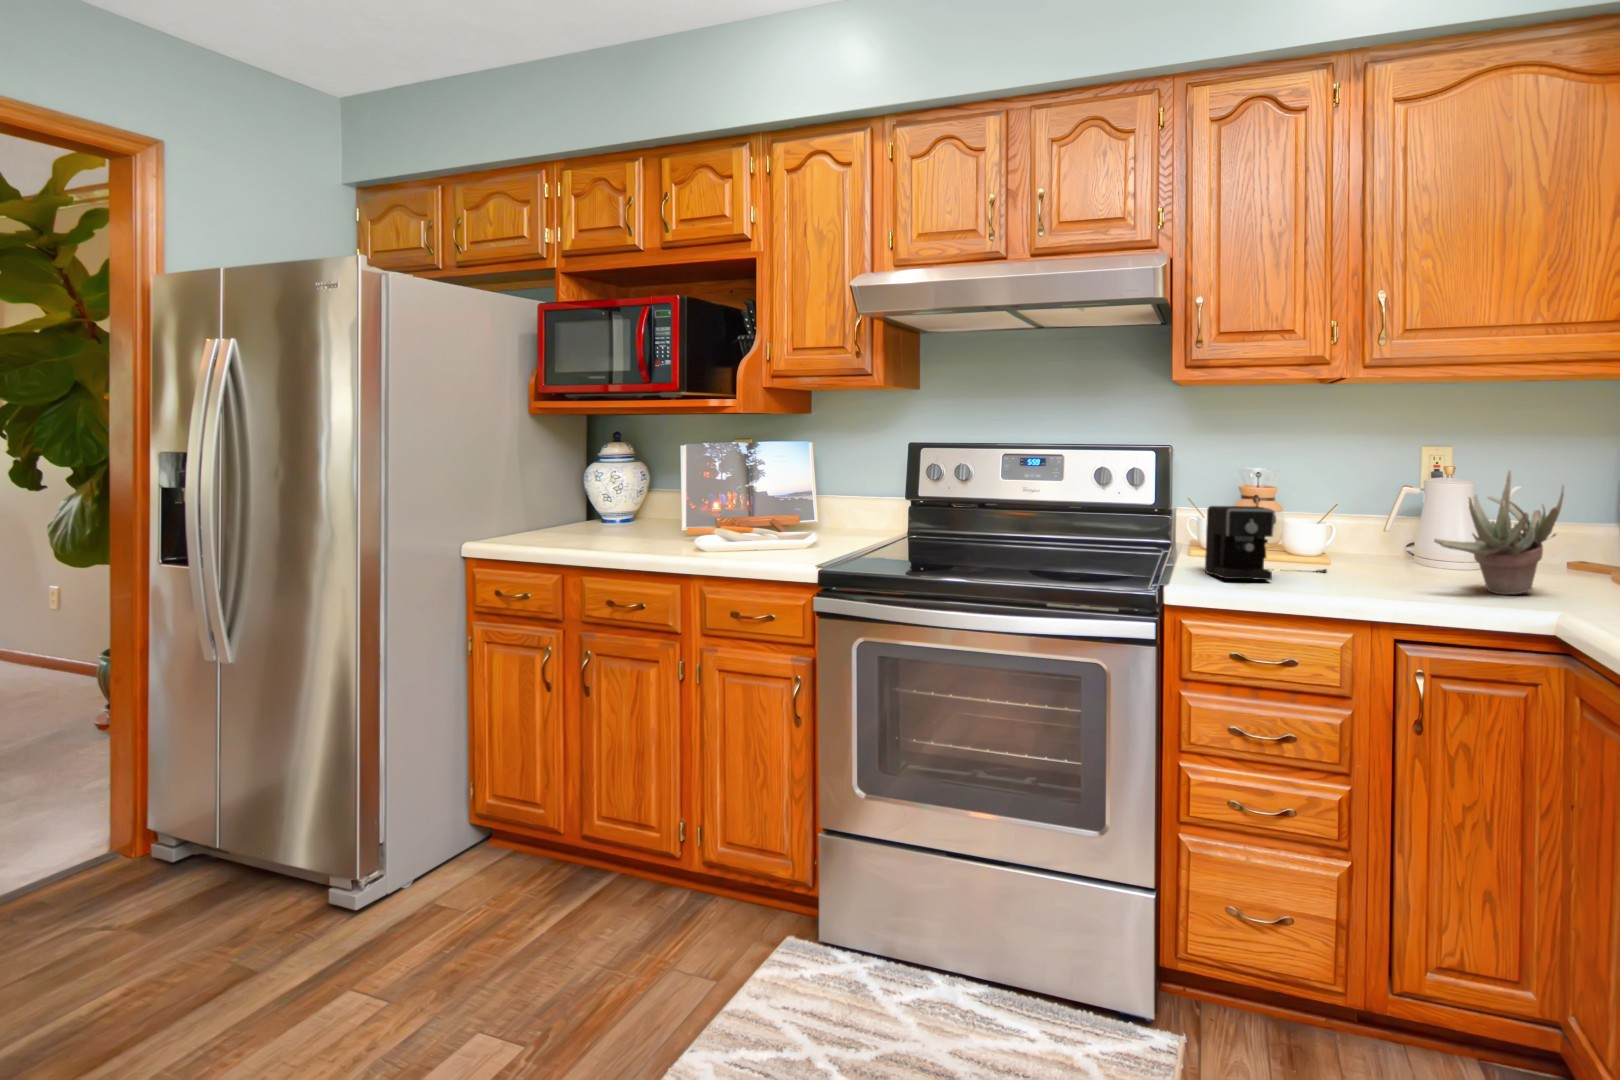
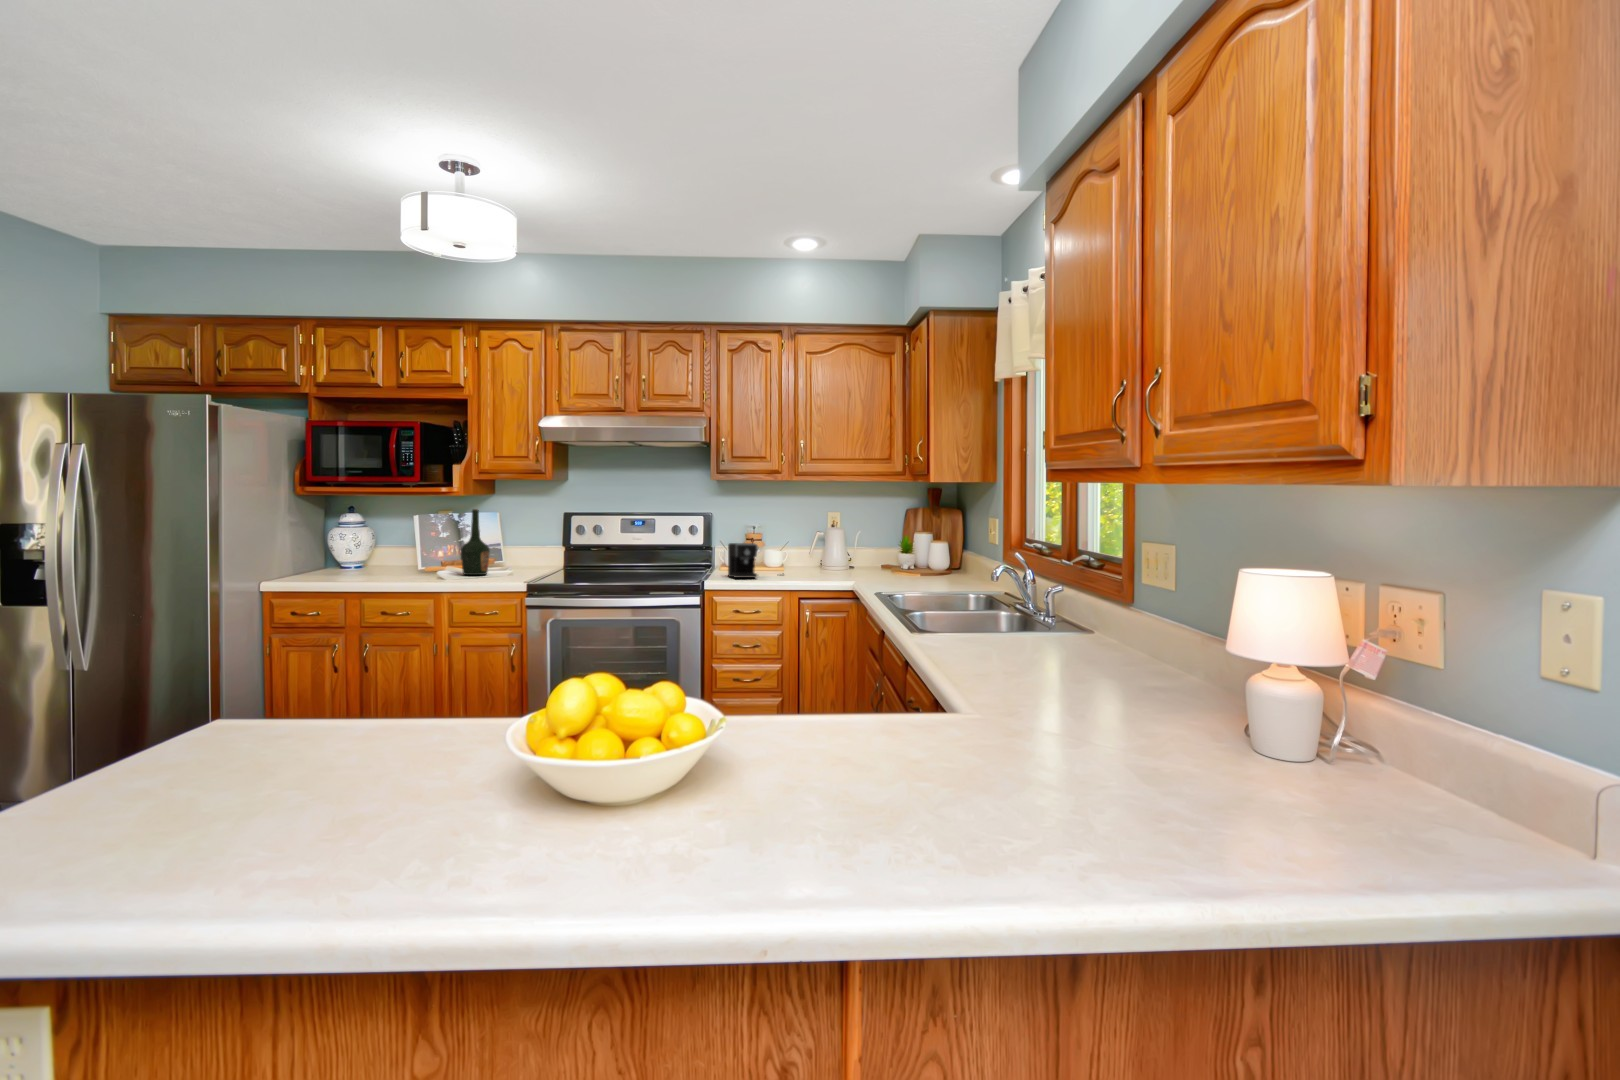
bottle: none [733,439,779,550] -> present [461,509,490,575]
succulent plant: present [1434,471,1564,595] -> none [821,524,870,579]

